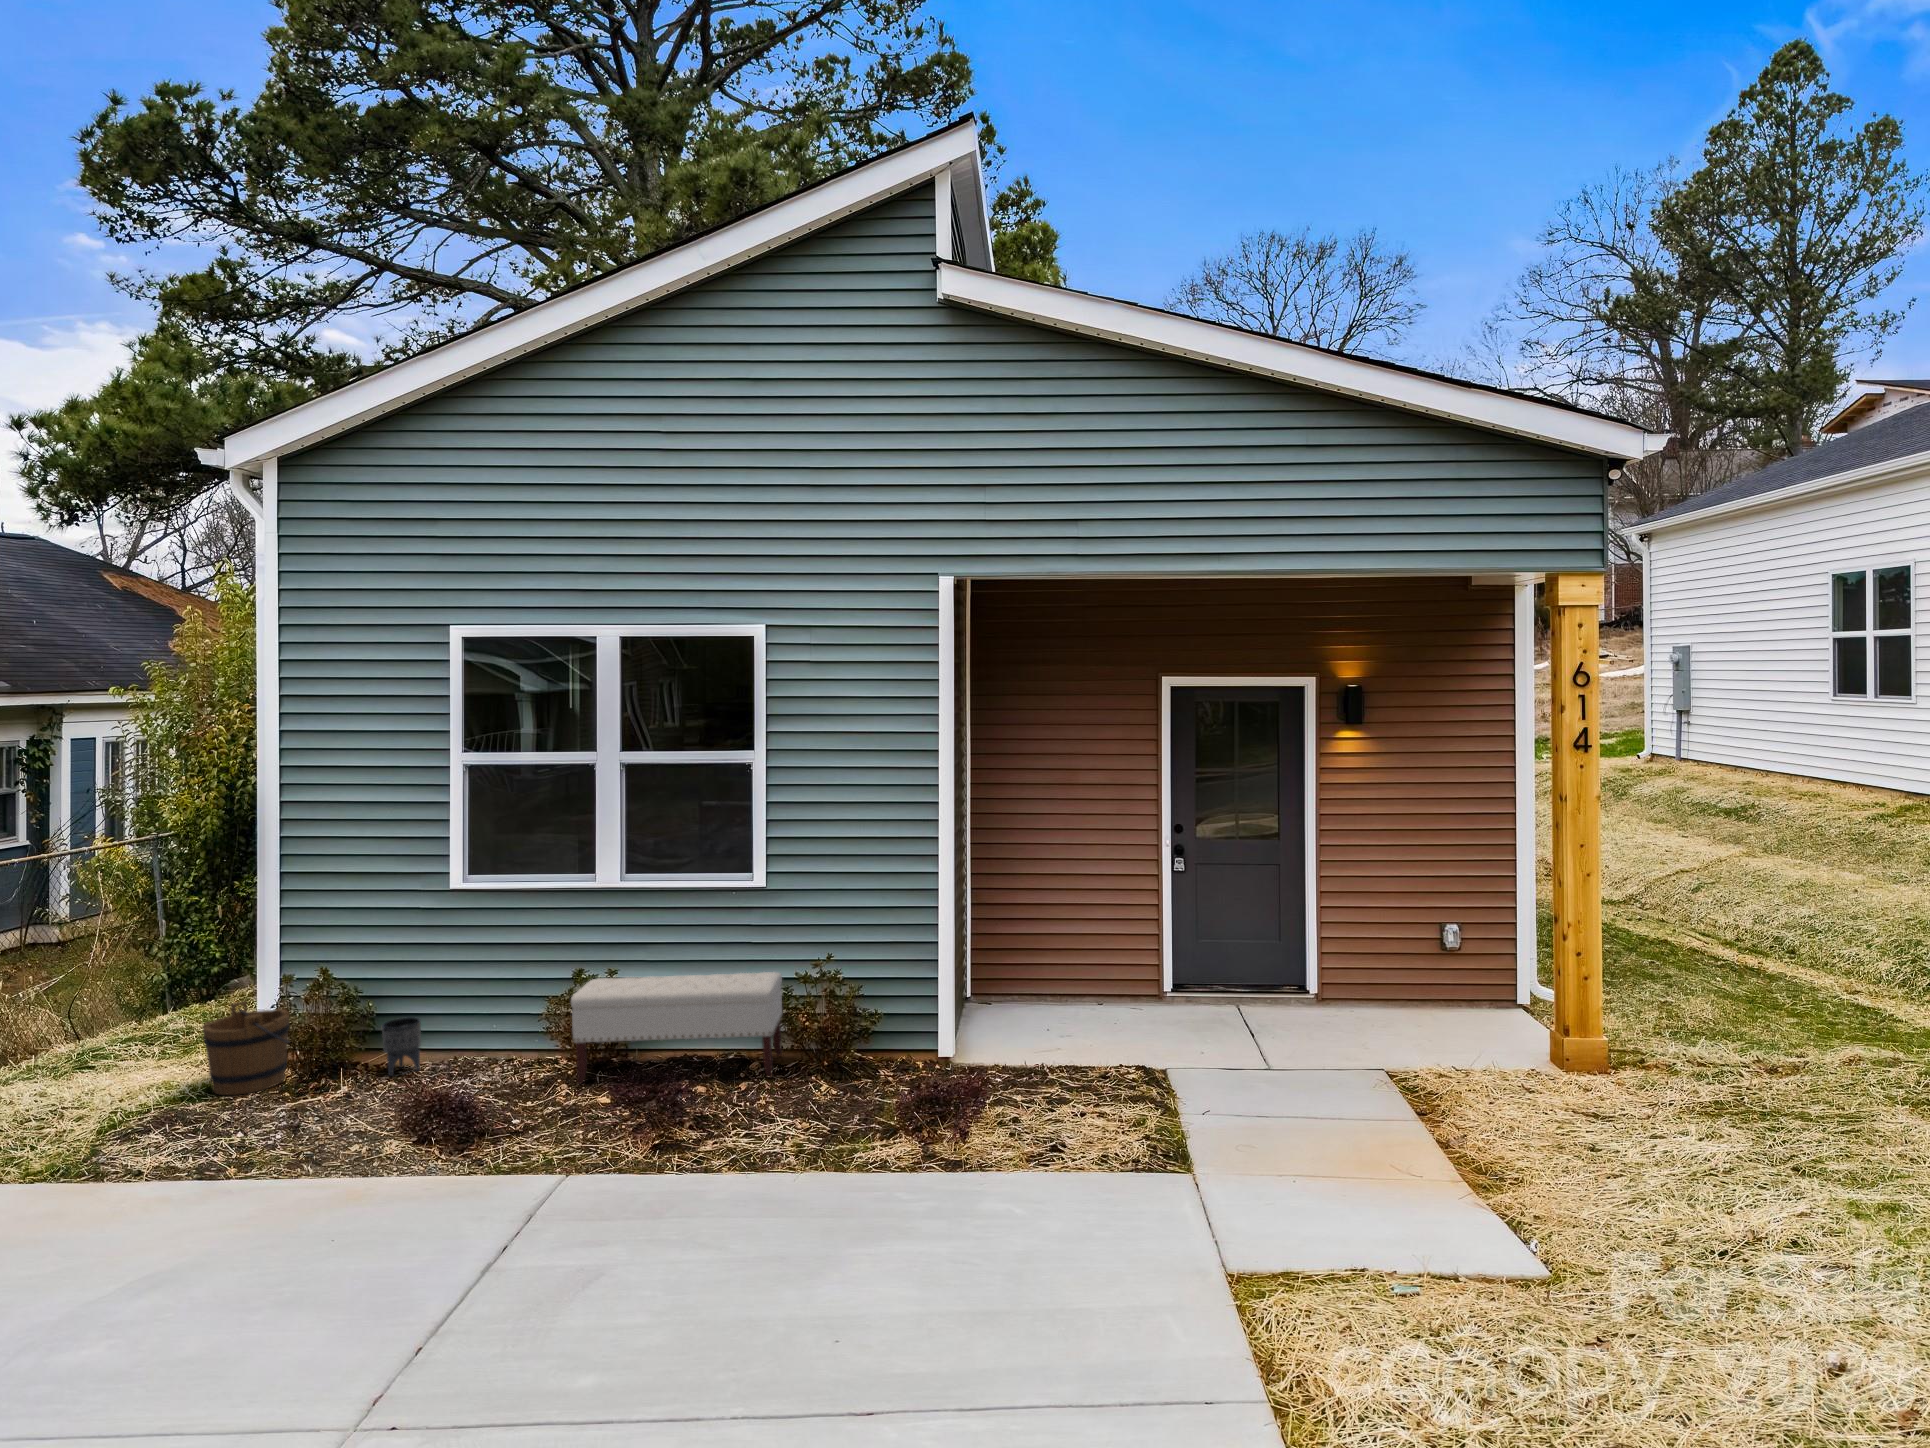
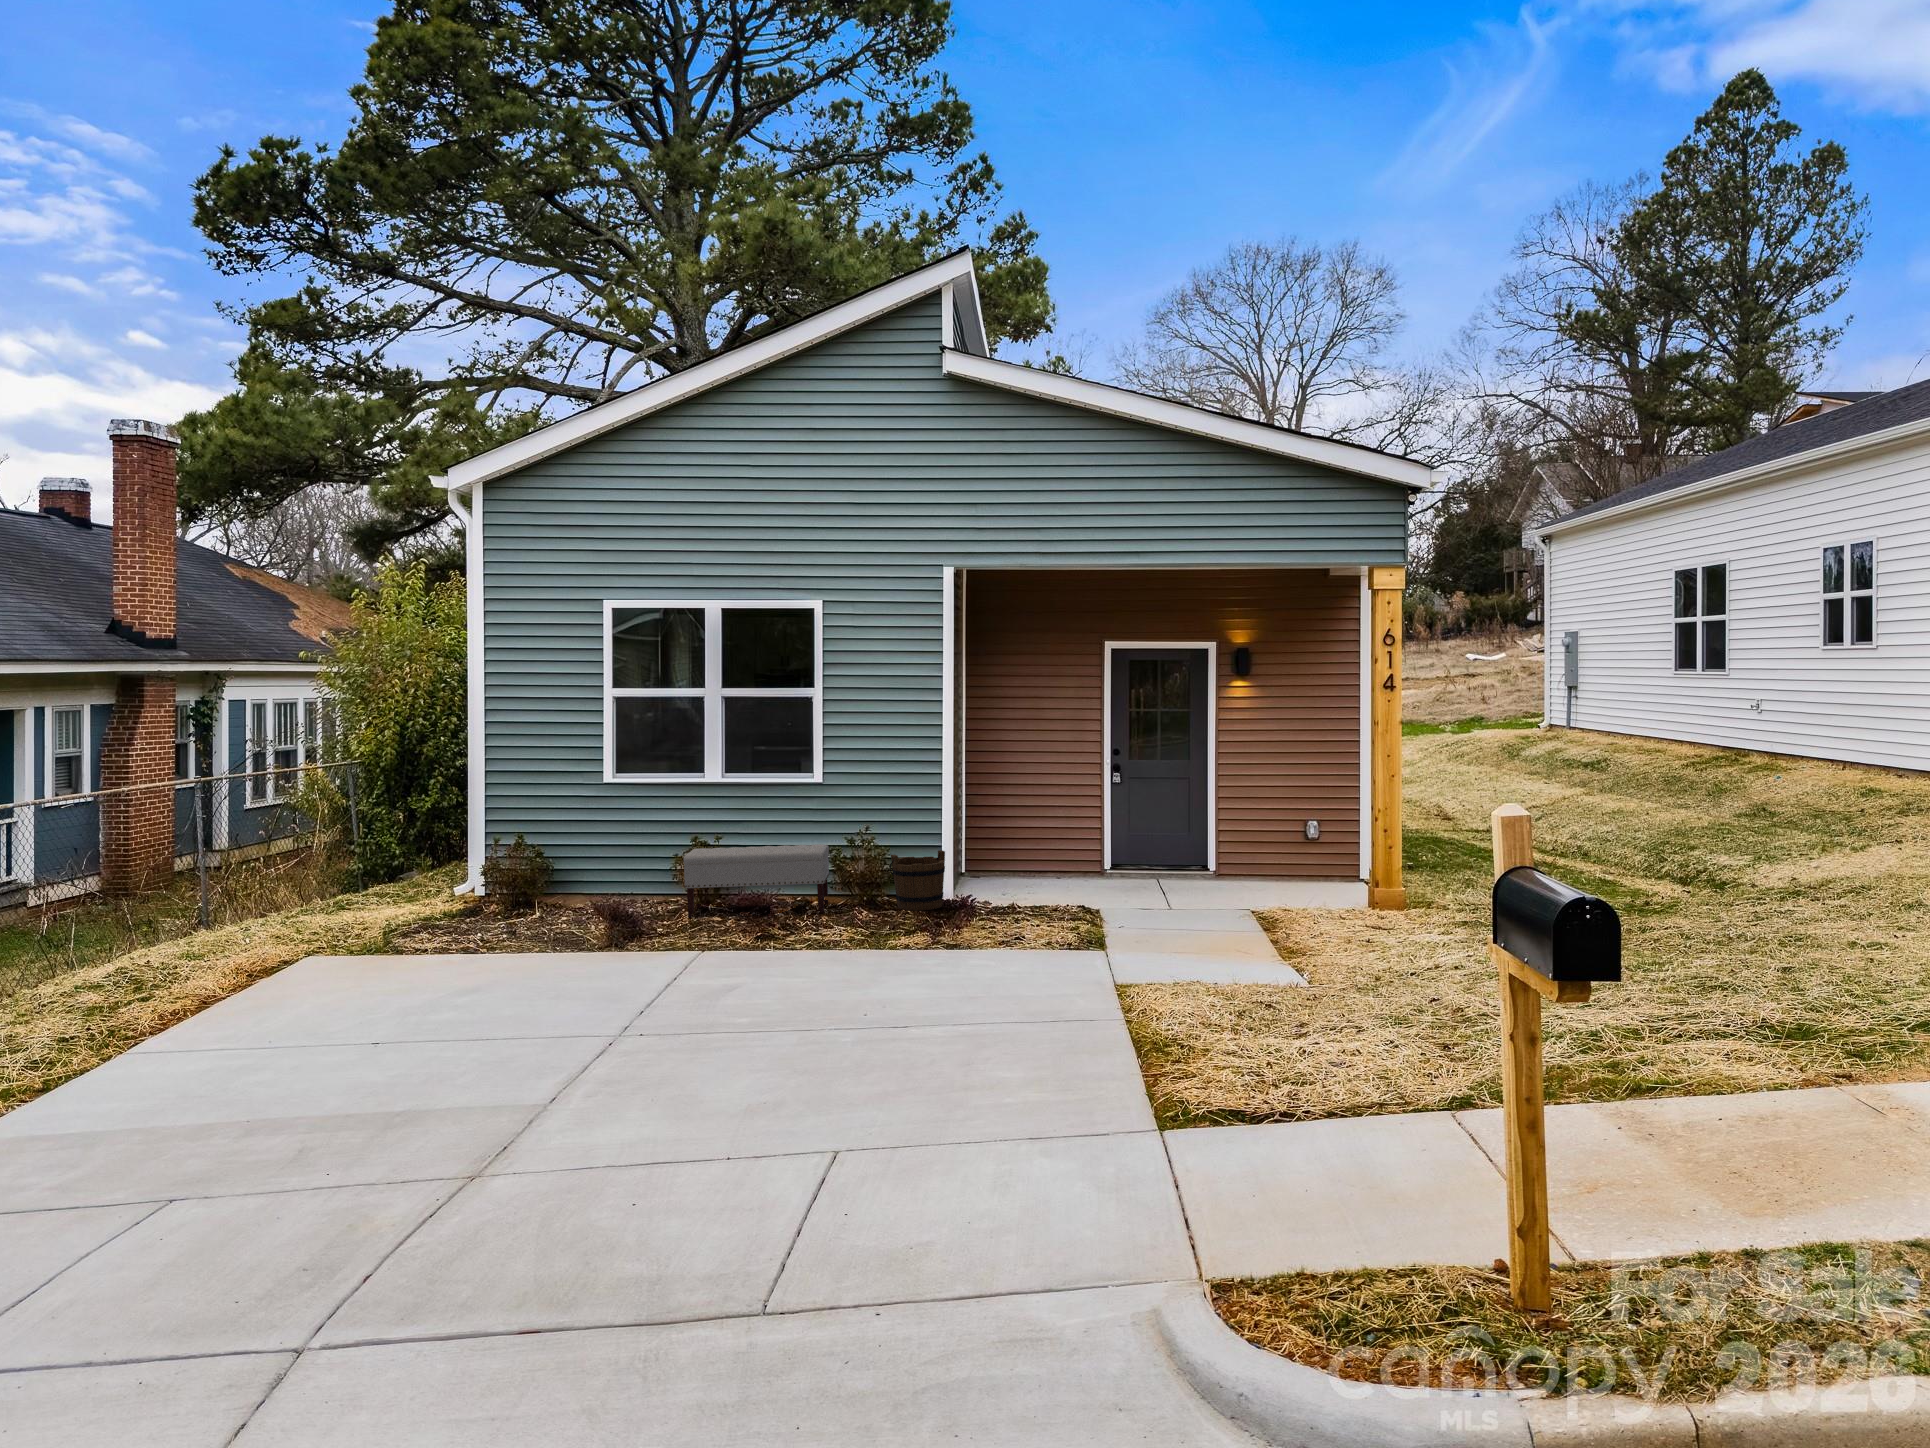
bucket: present [203,1001,289,1095] -> present [889,850,945,911]
planter: present [382,1017,421,1076] -> none [545,877,572,916]

